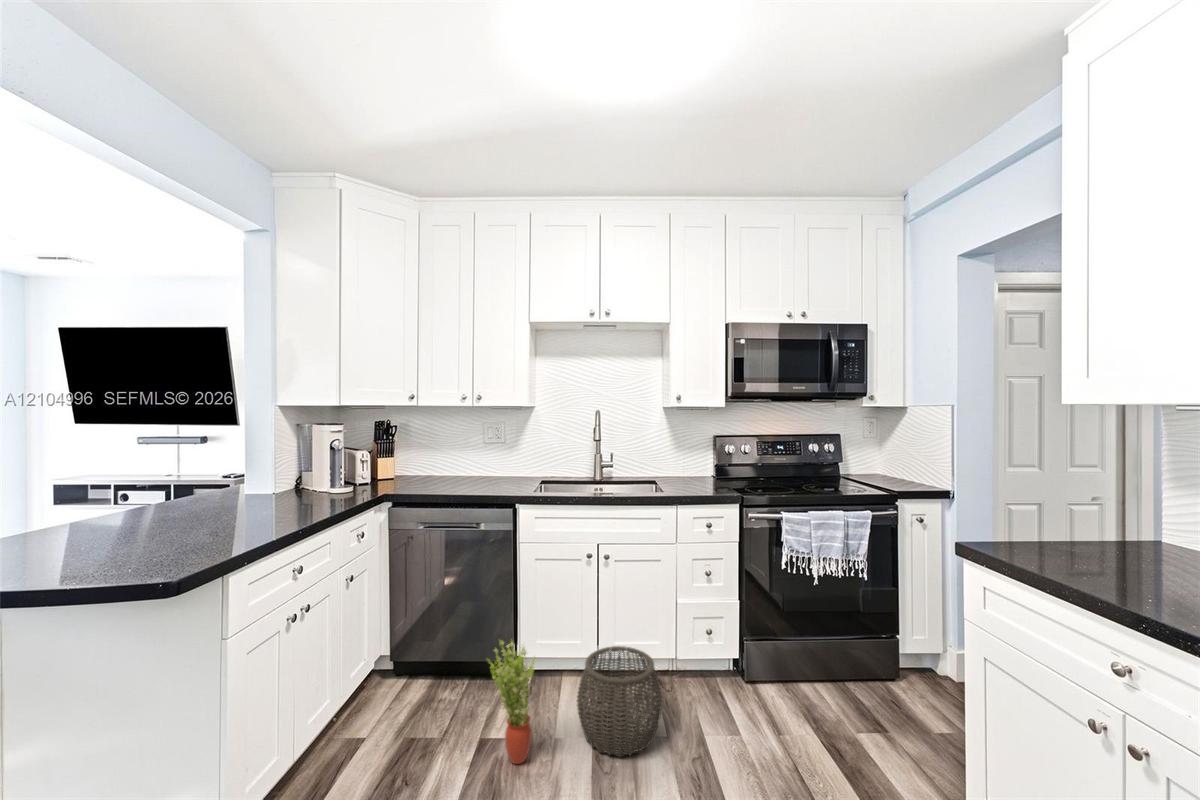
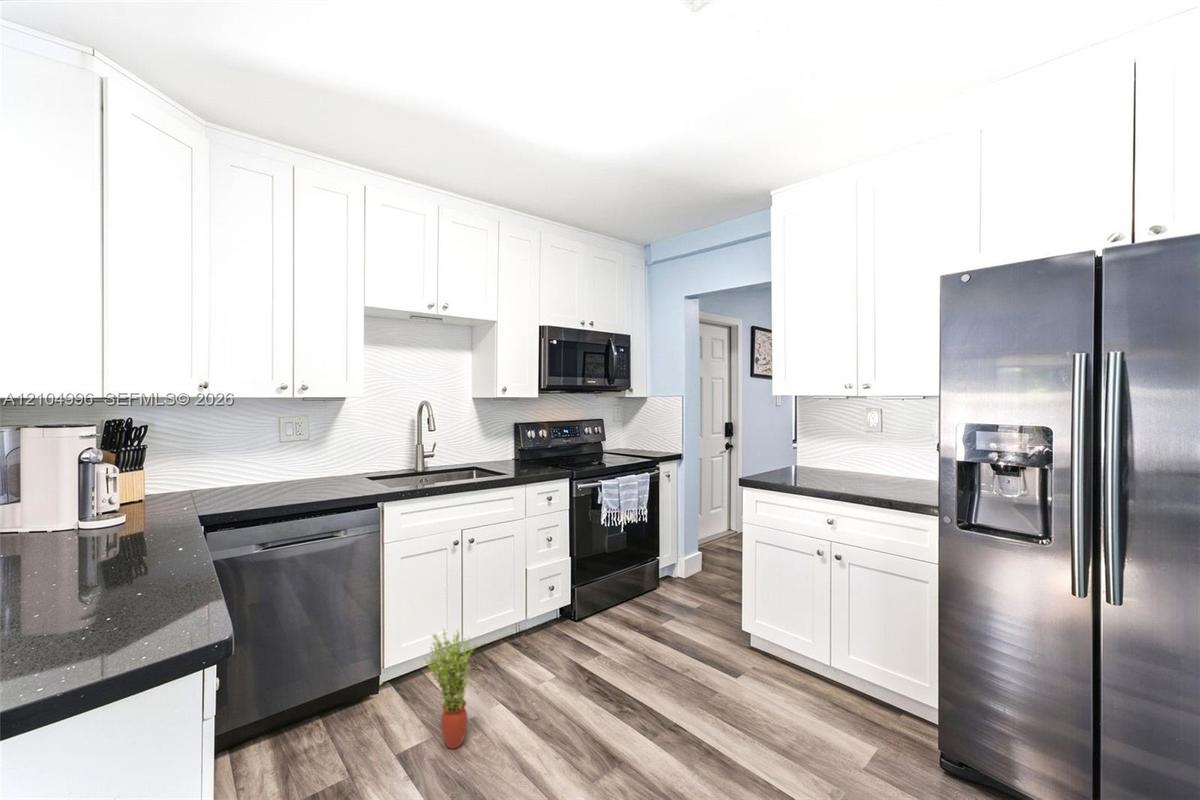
woven basket: present [577,646,663,757] -> none [482,613,559,707]

